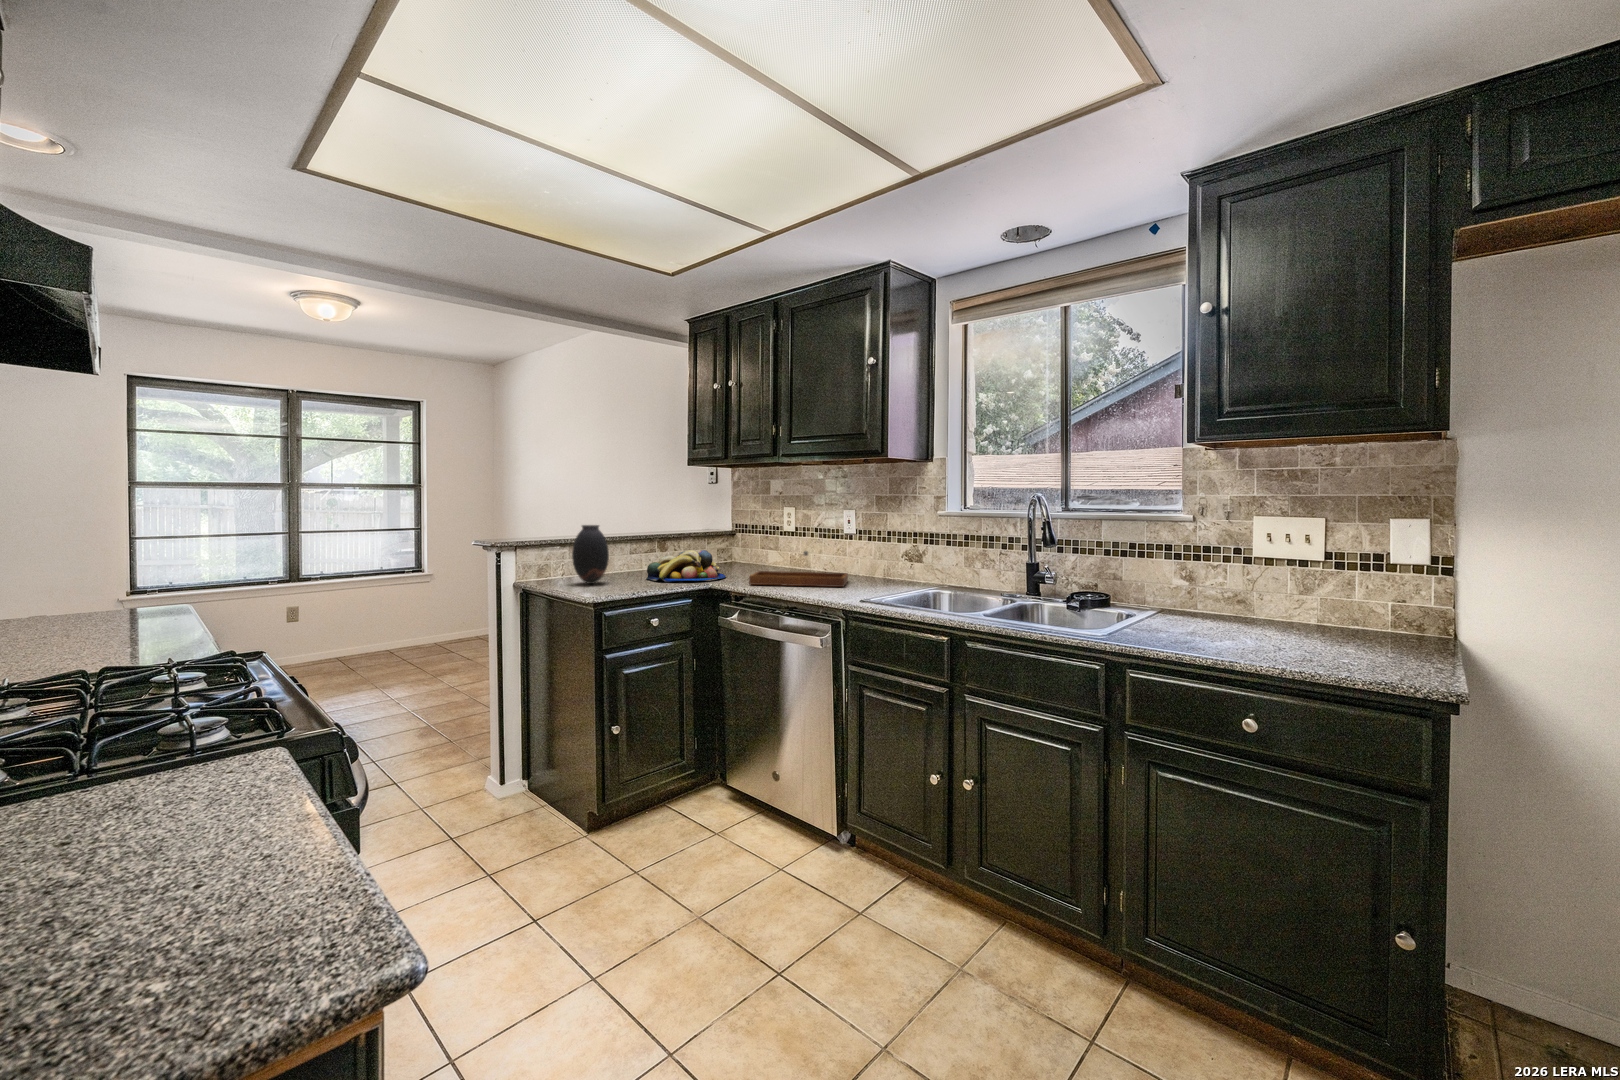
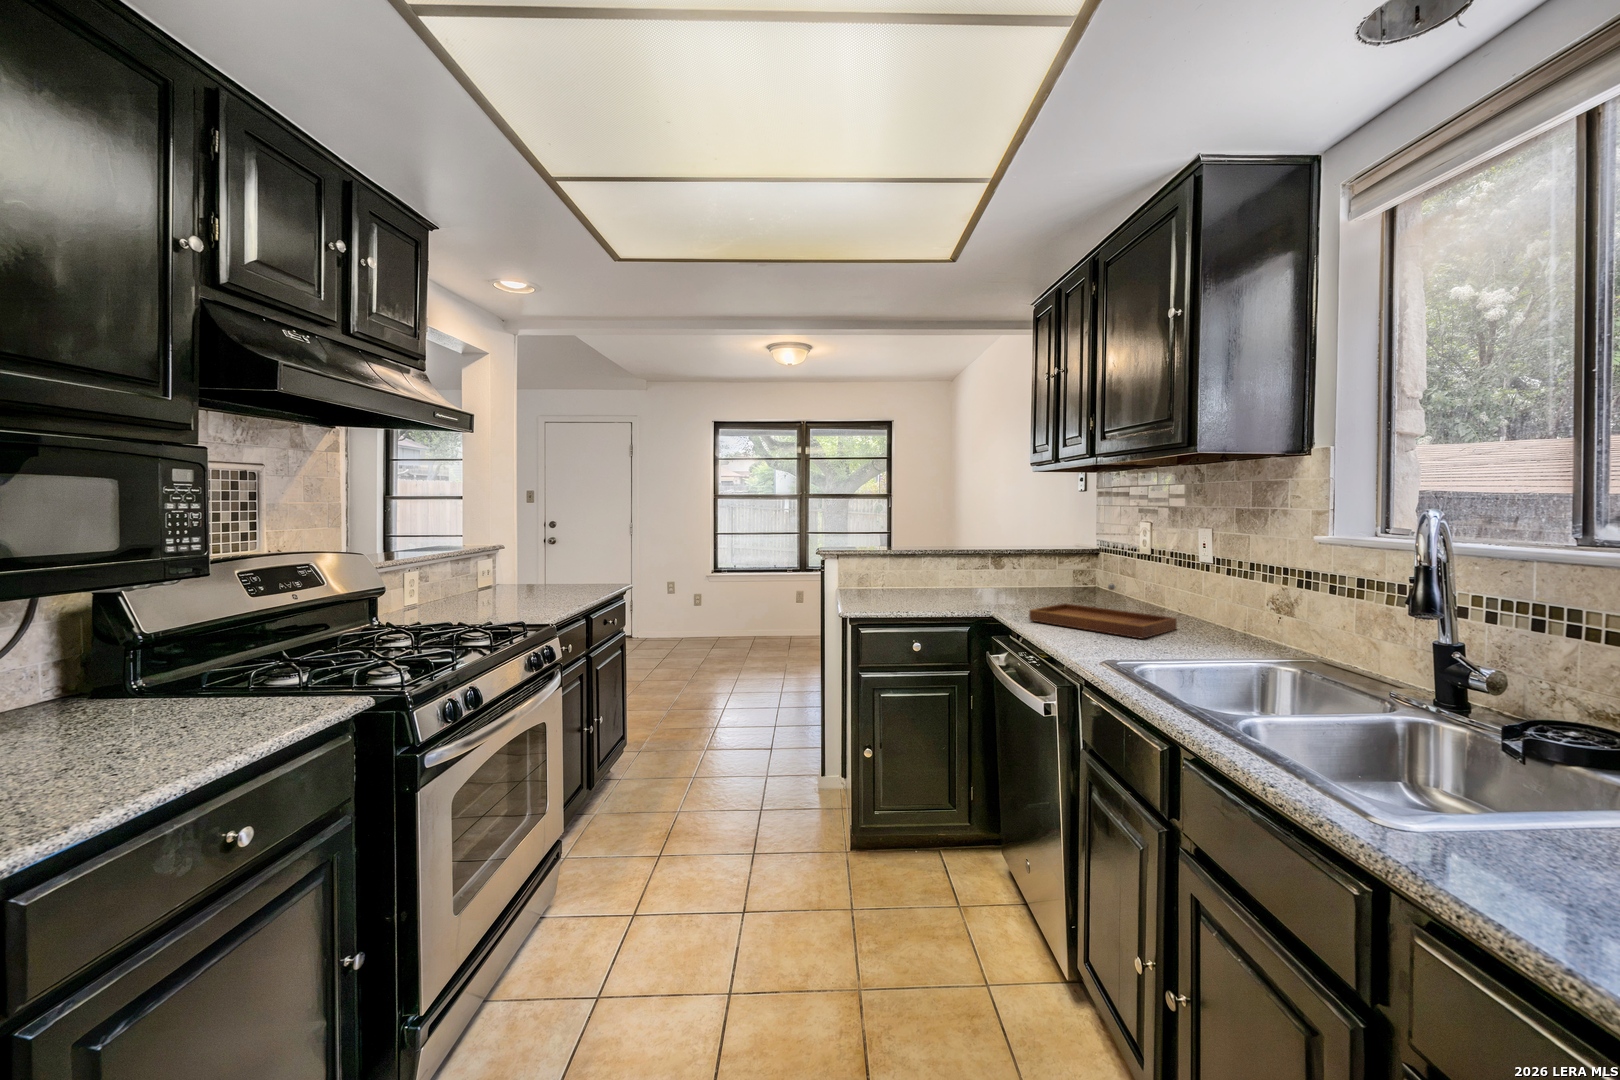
vase: present [572,525,609,584] -> none [868,543,903,602]
fruit bowl: present [647,550,726,582] -> none [944,573,1036,609]

